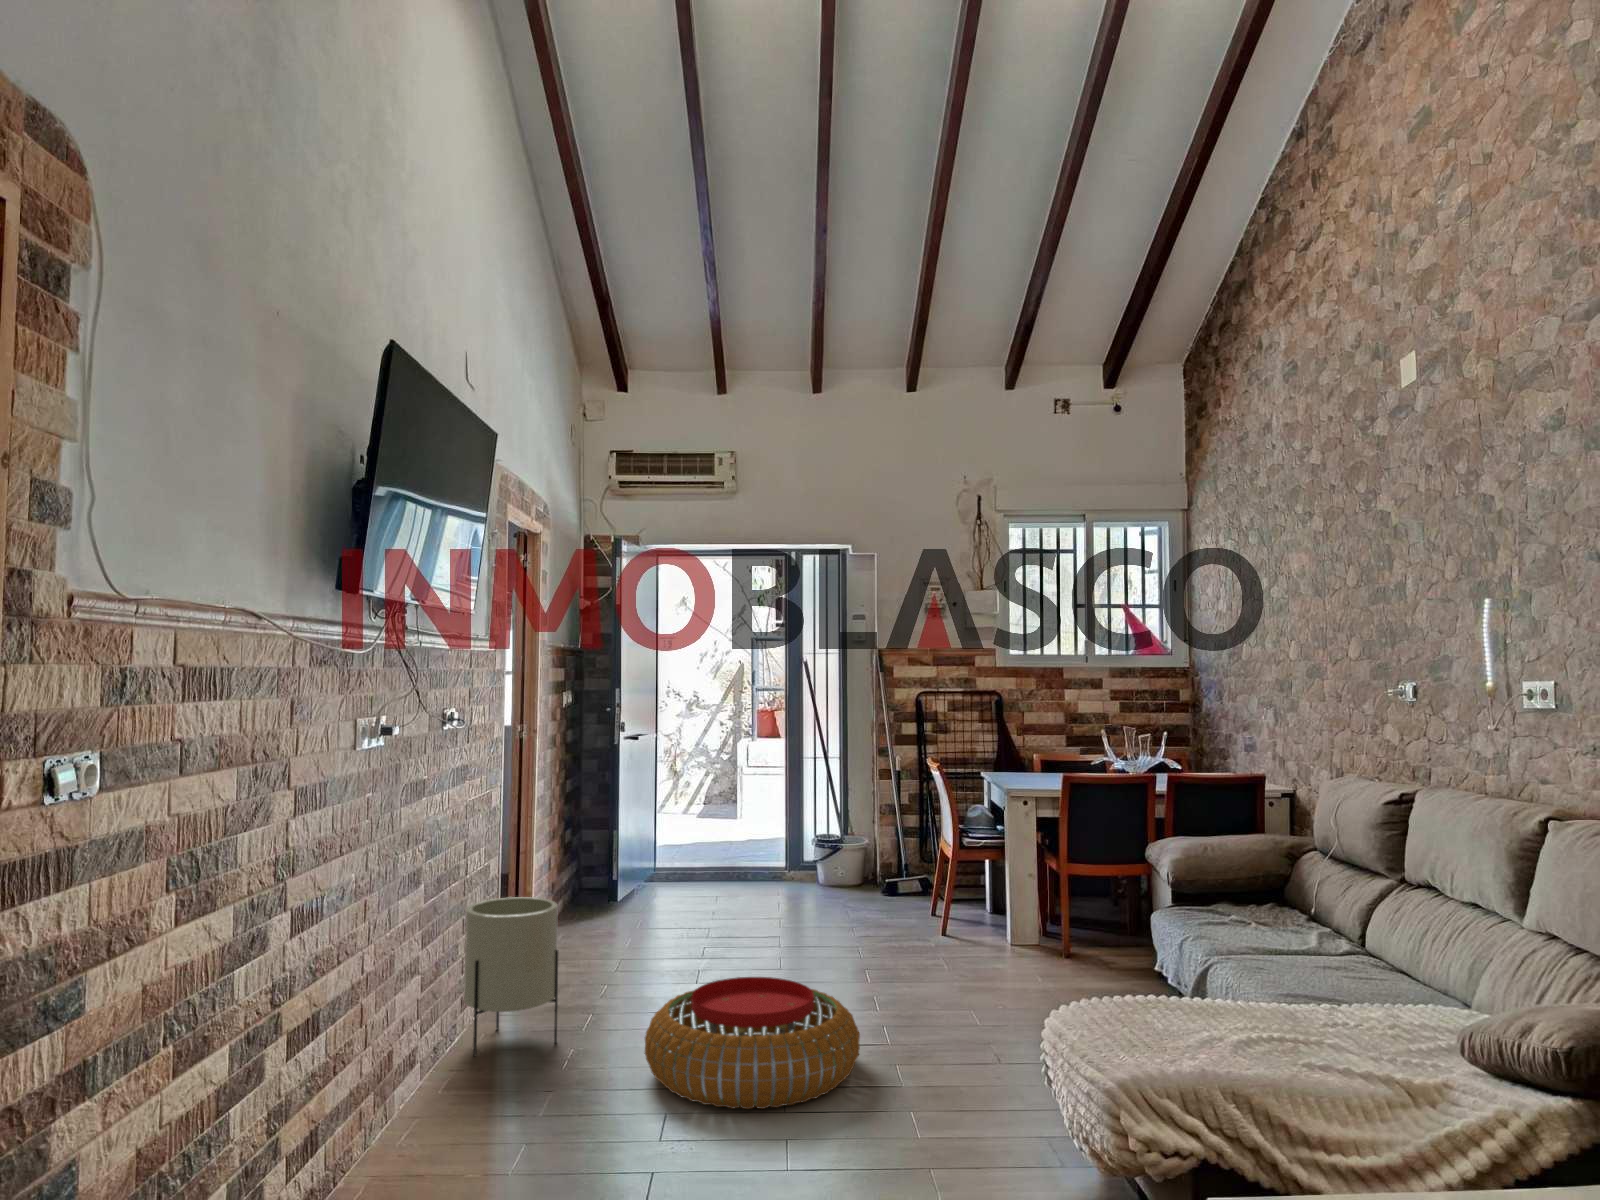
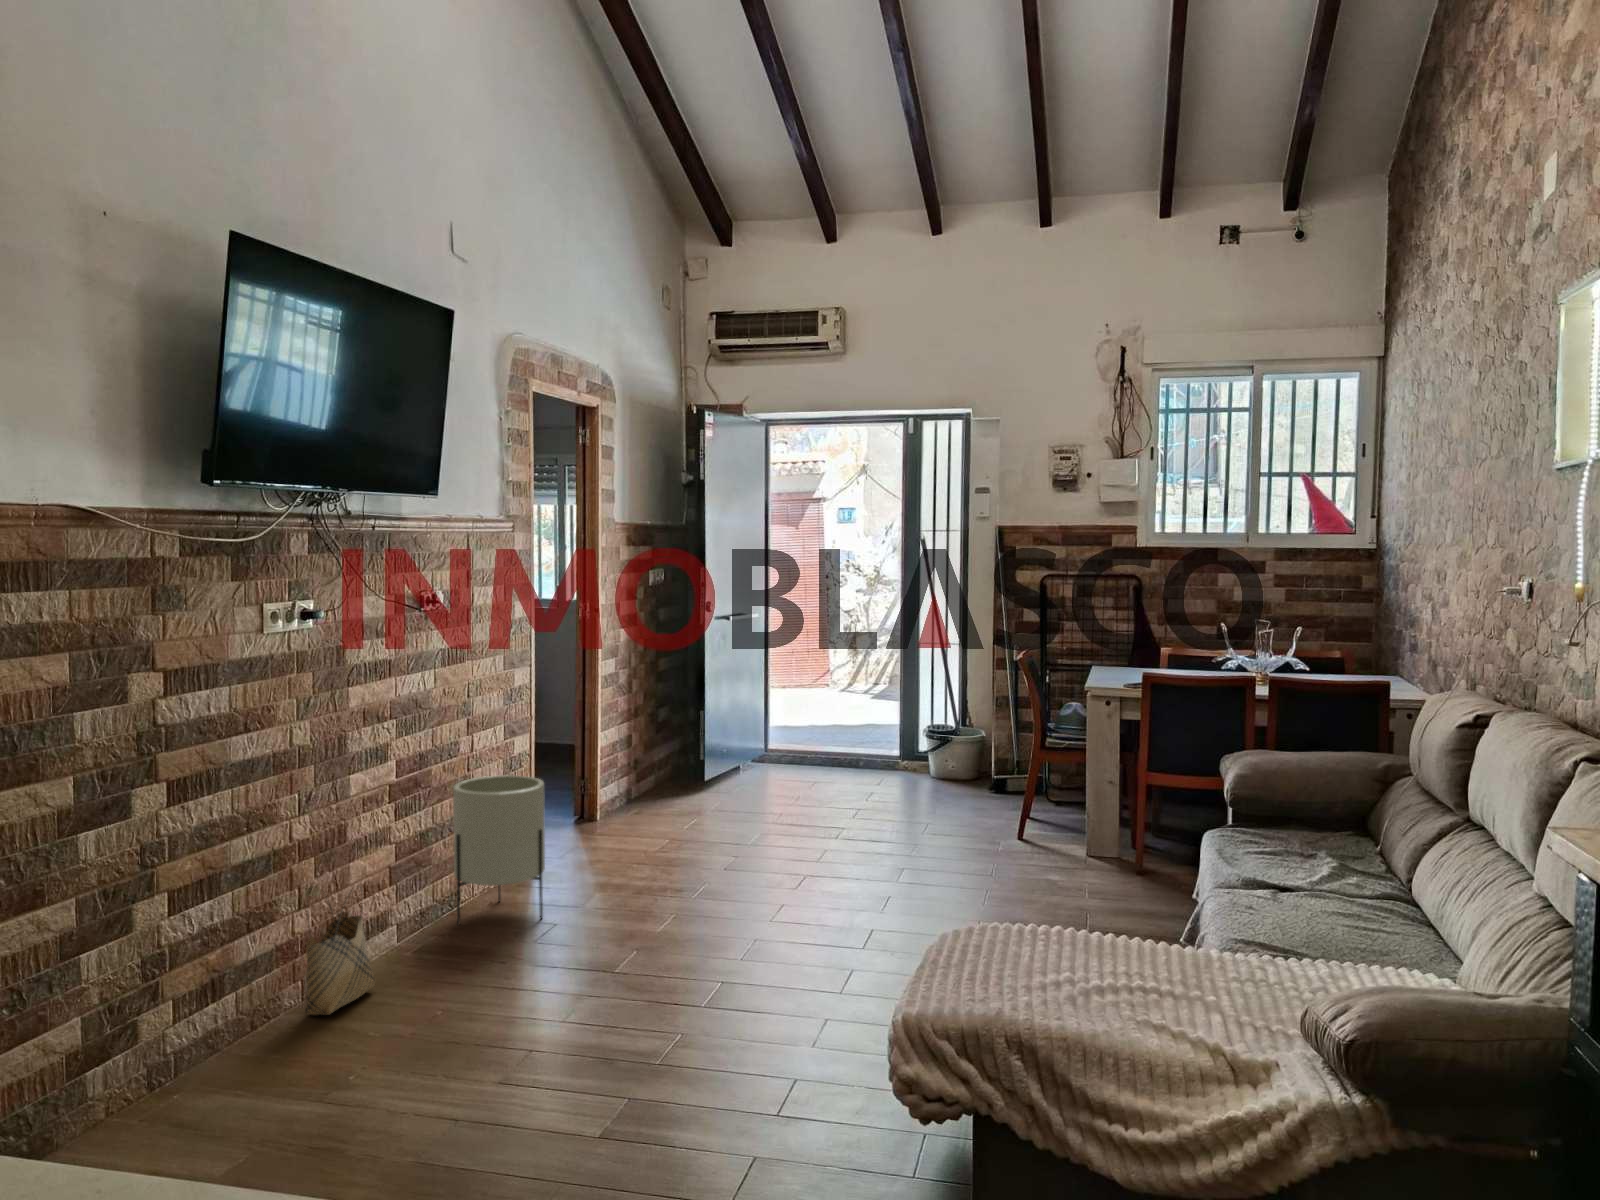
pouf: present [644,977,860,1109] -> none [588,870,812,1004]
woven basket: none [381,1018,440,1162] -> present [305,886,375,1015]

